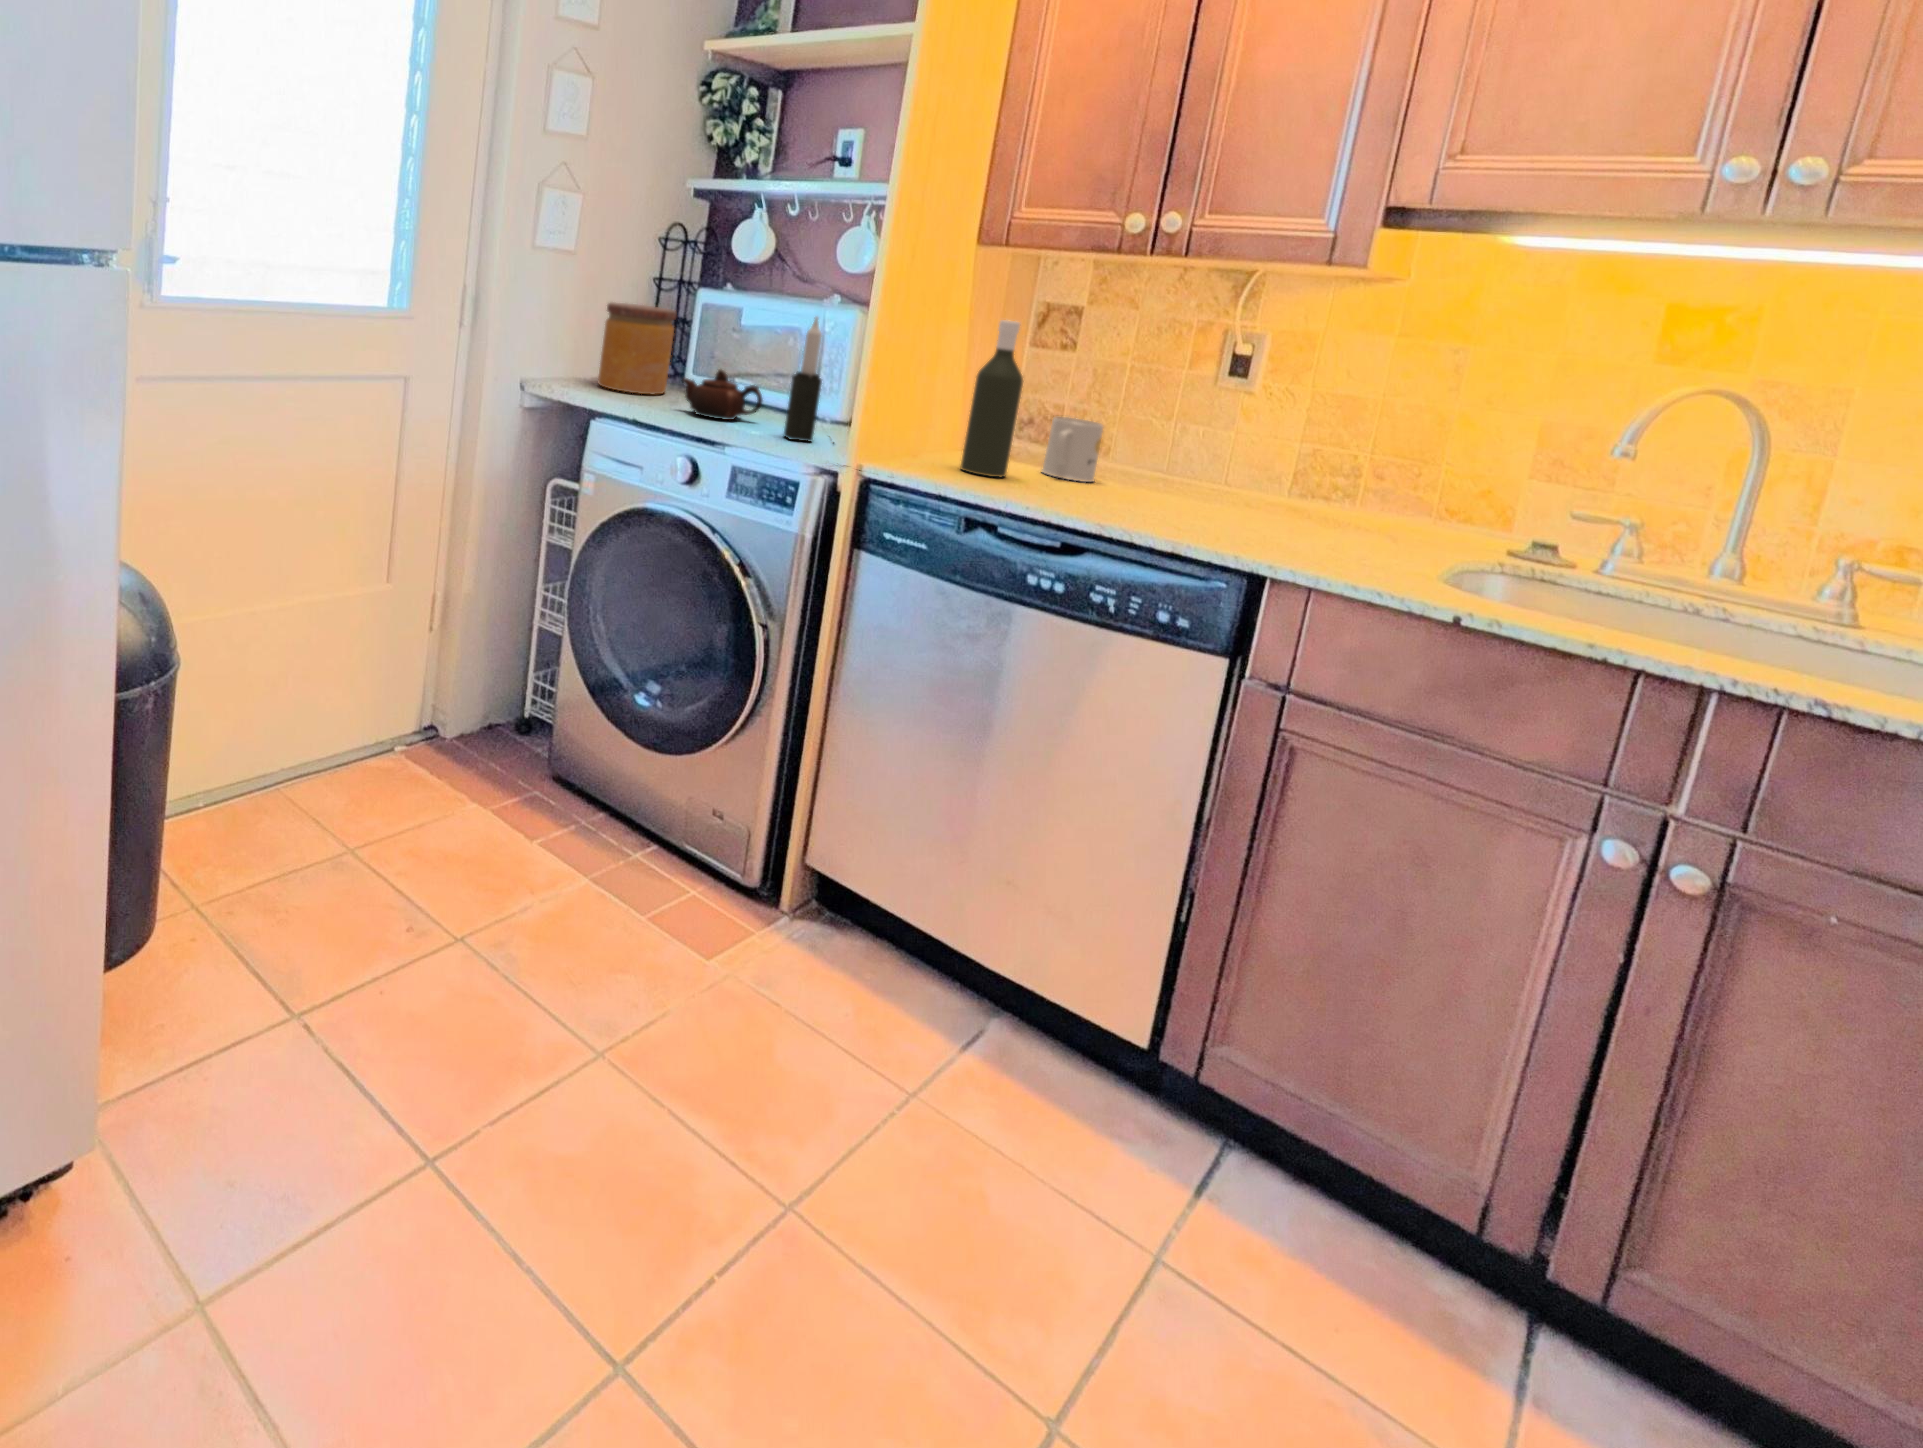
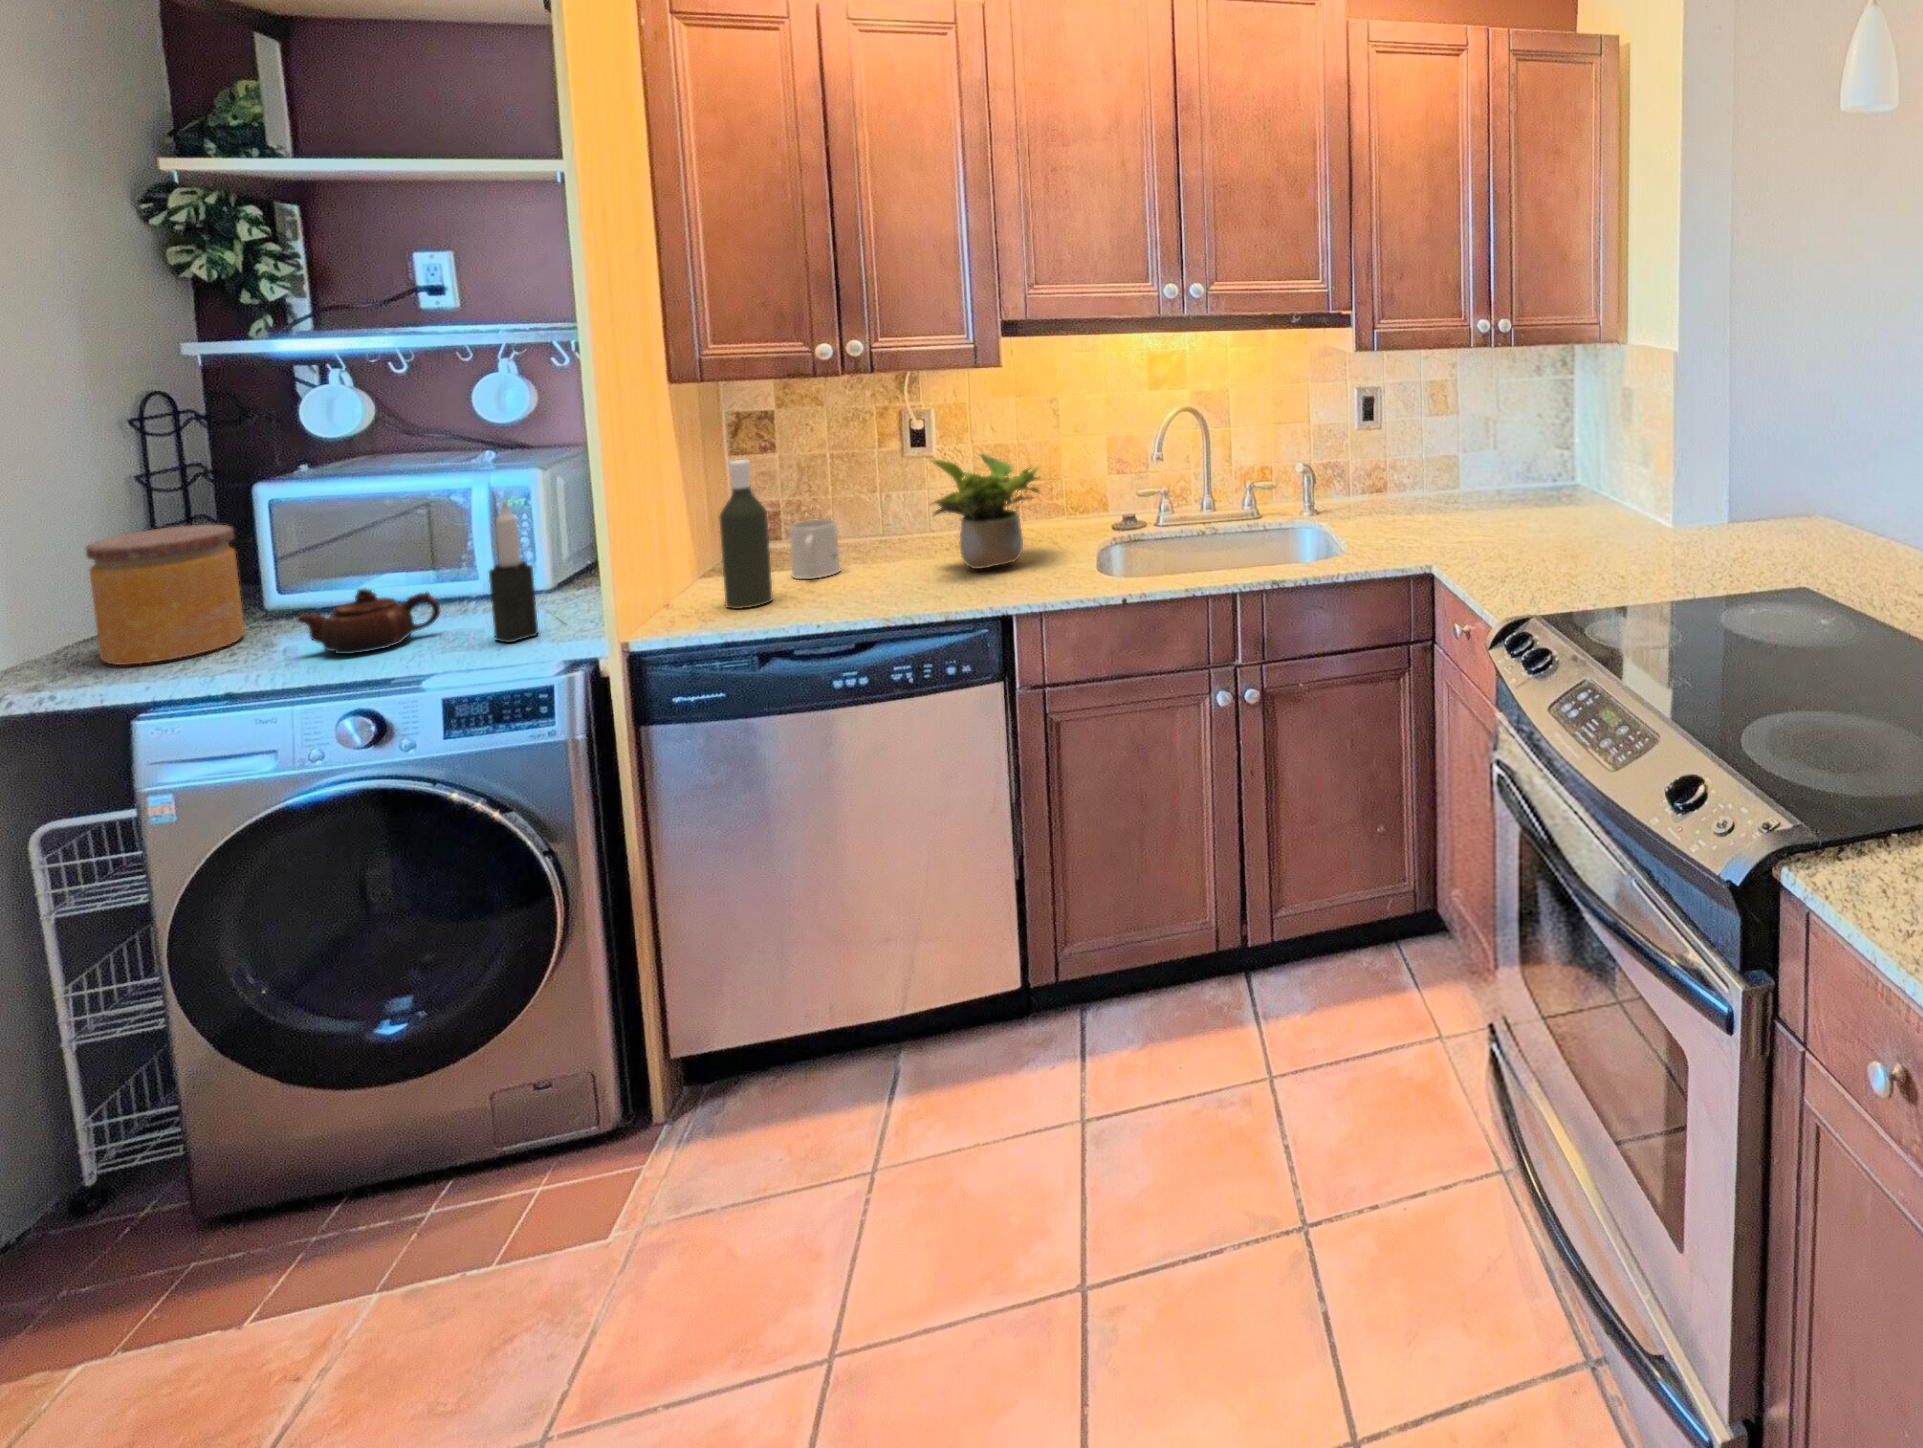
potted plant: none [1206,369,1394,533] -> present [932,454,1040,569]

